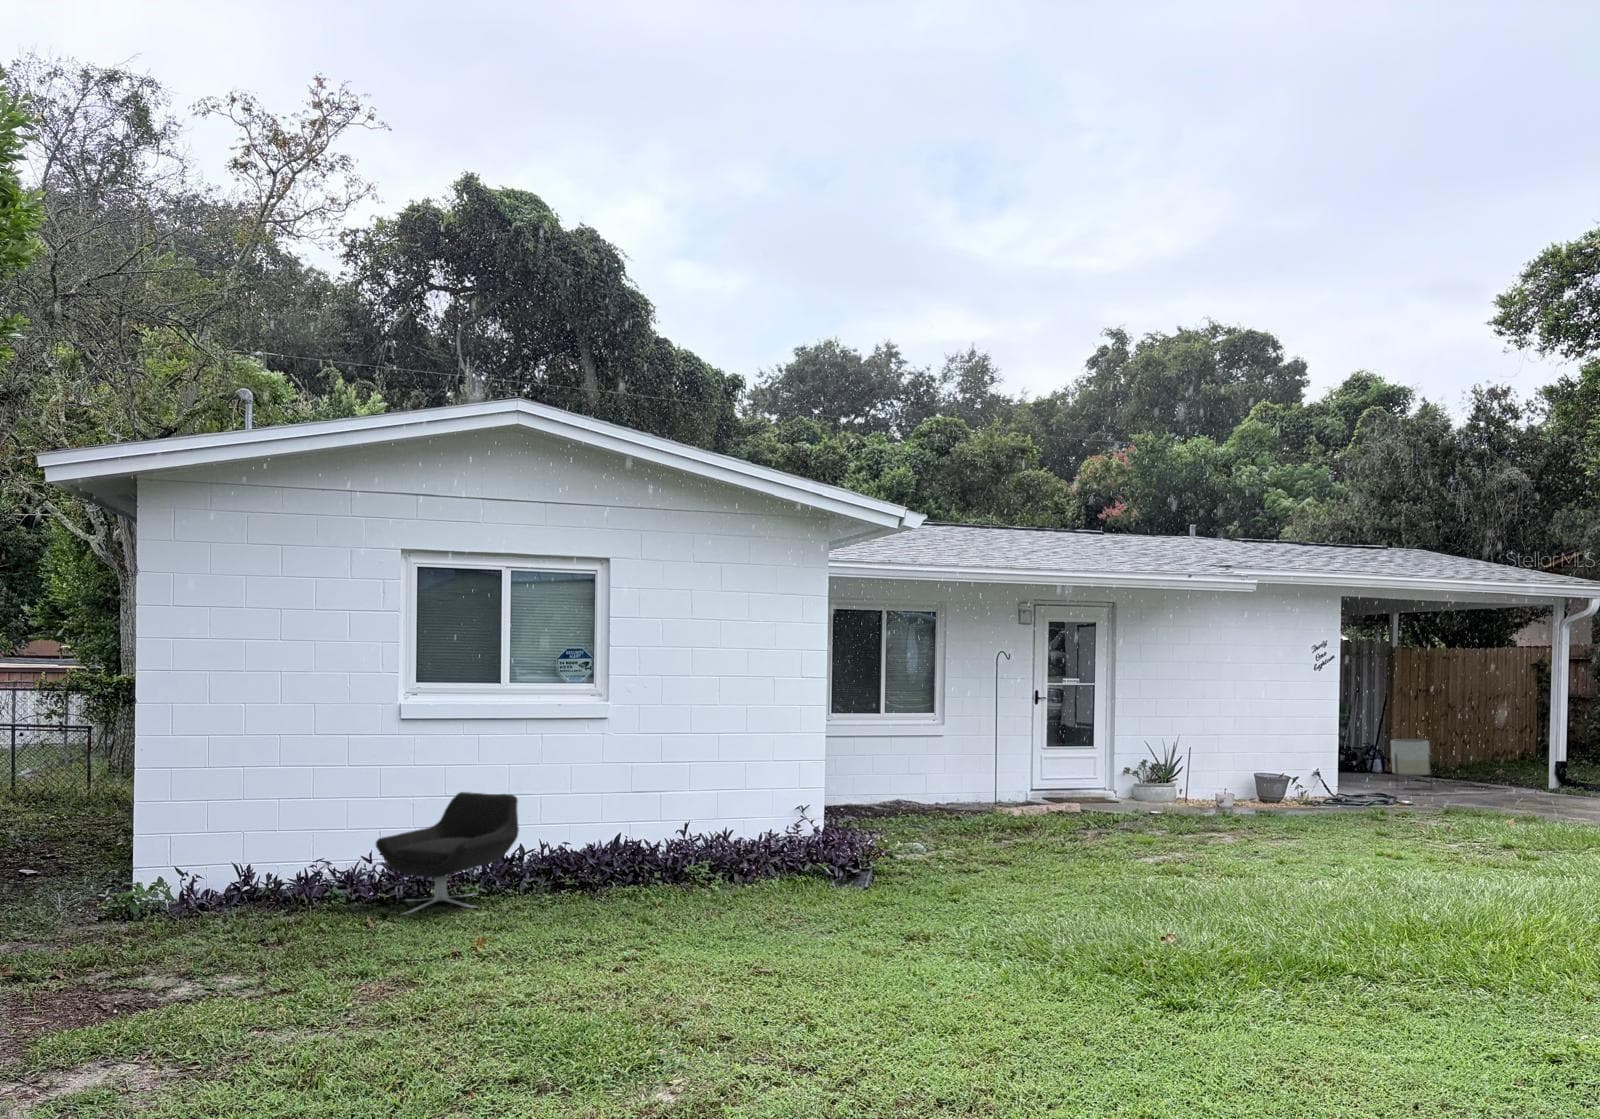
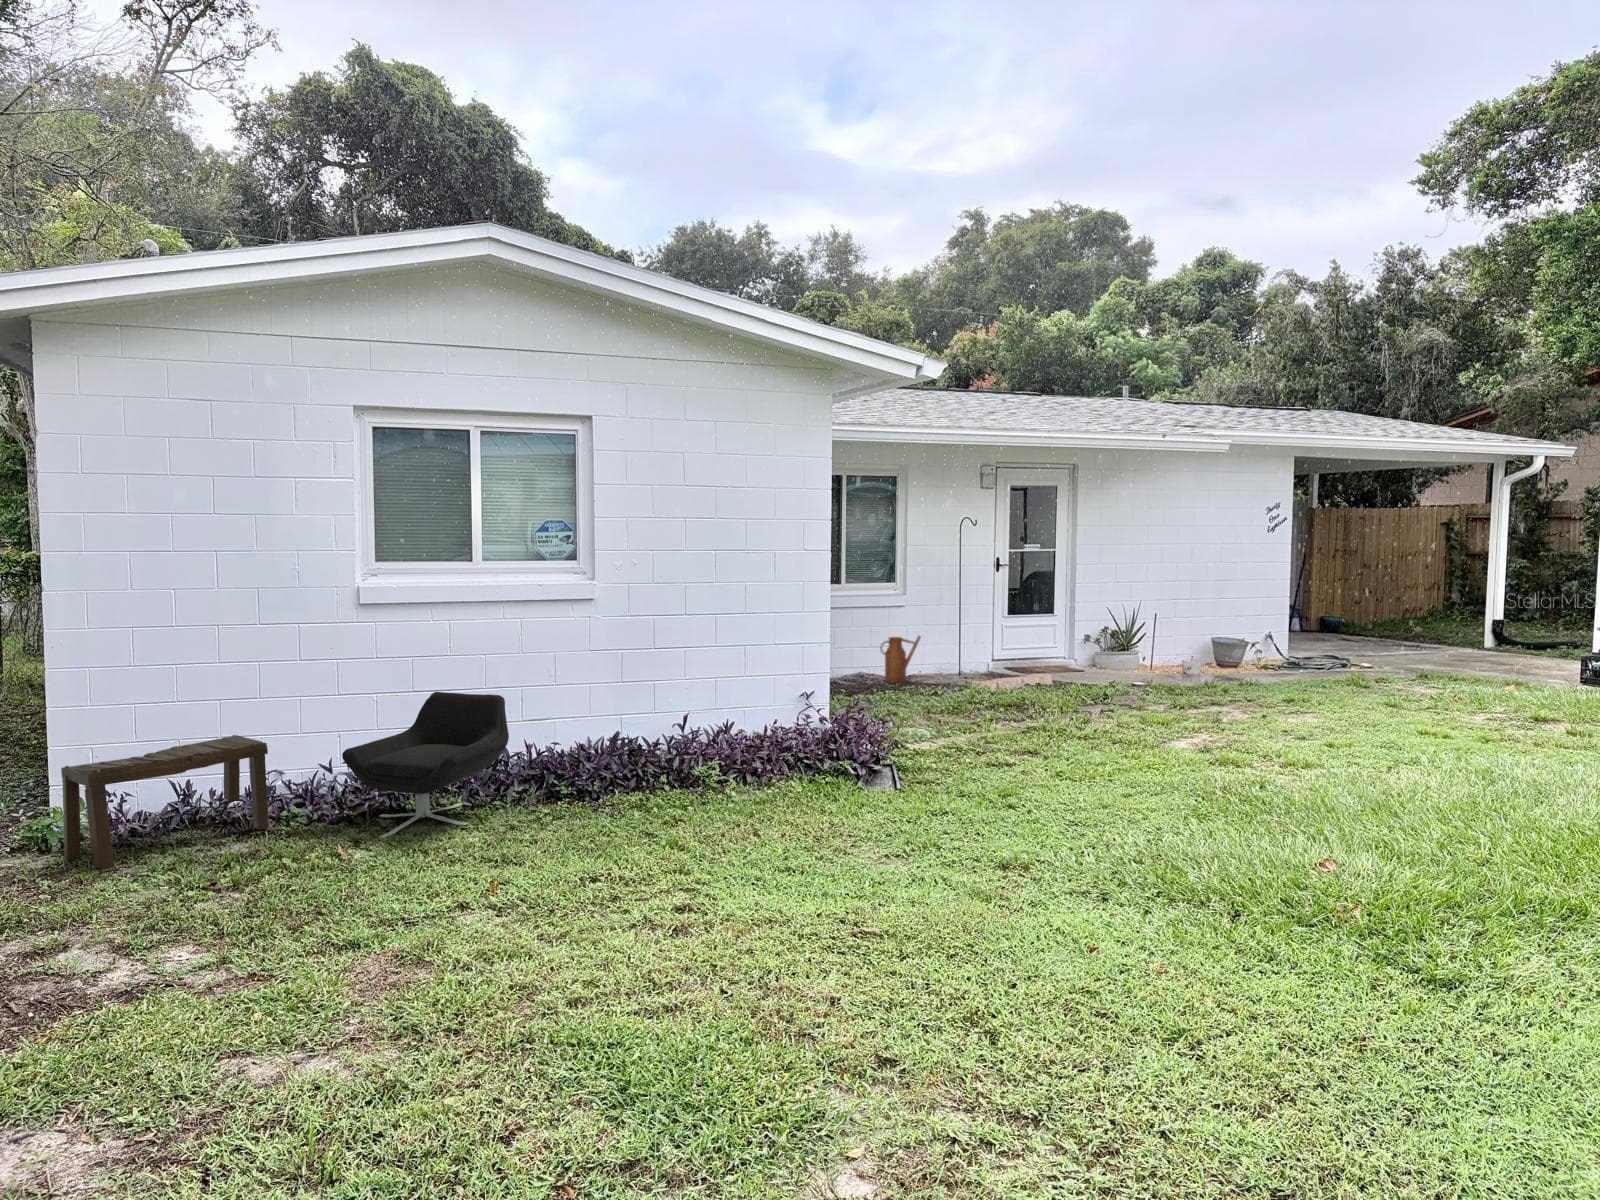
planter: present [1391,739,1431,776] -> none [1281,613,1317,657]
watering can: none [928,759,972,809] -> present [880,636,921,683]
bench: none [149,825,315,929] -> present [61,735,269,870]

